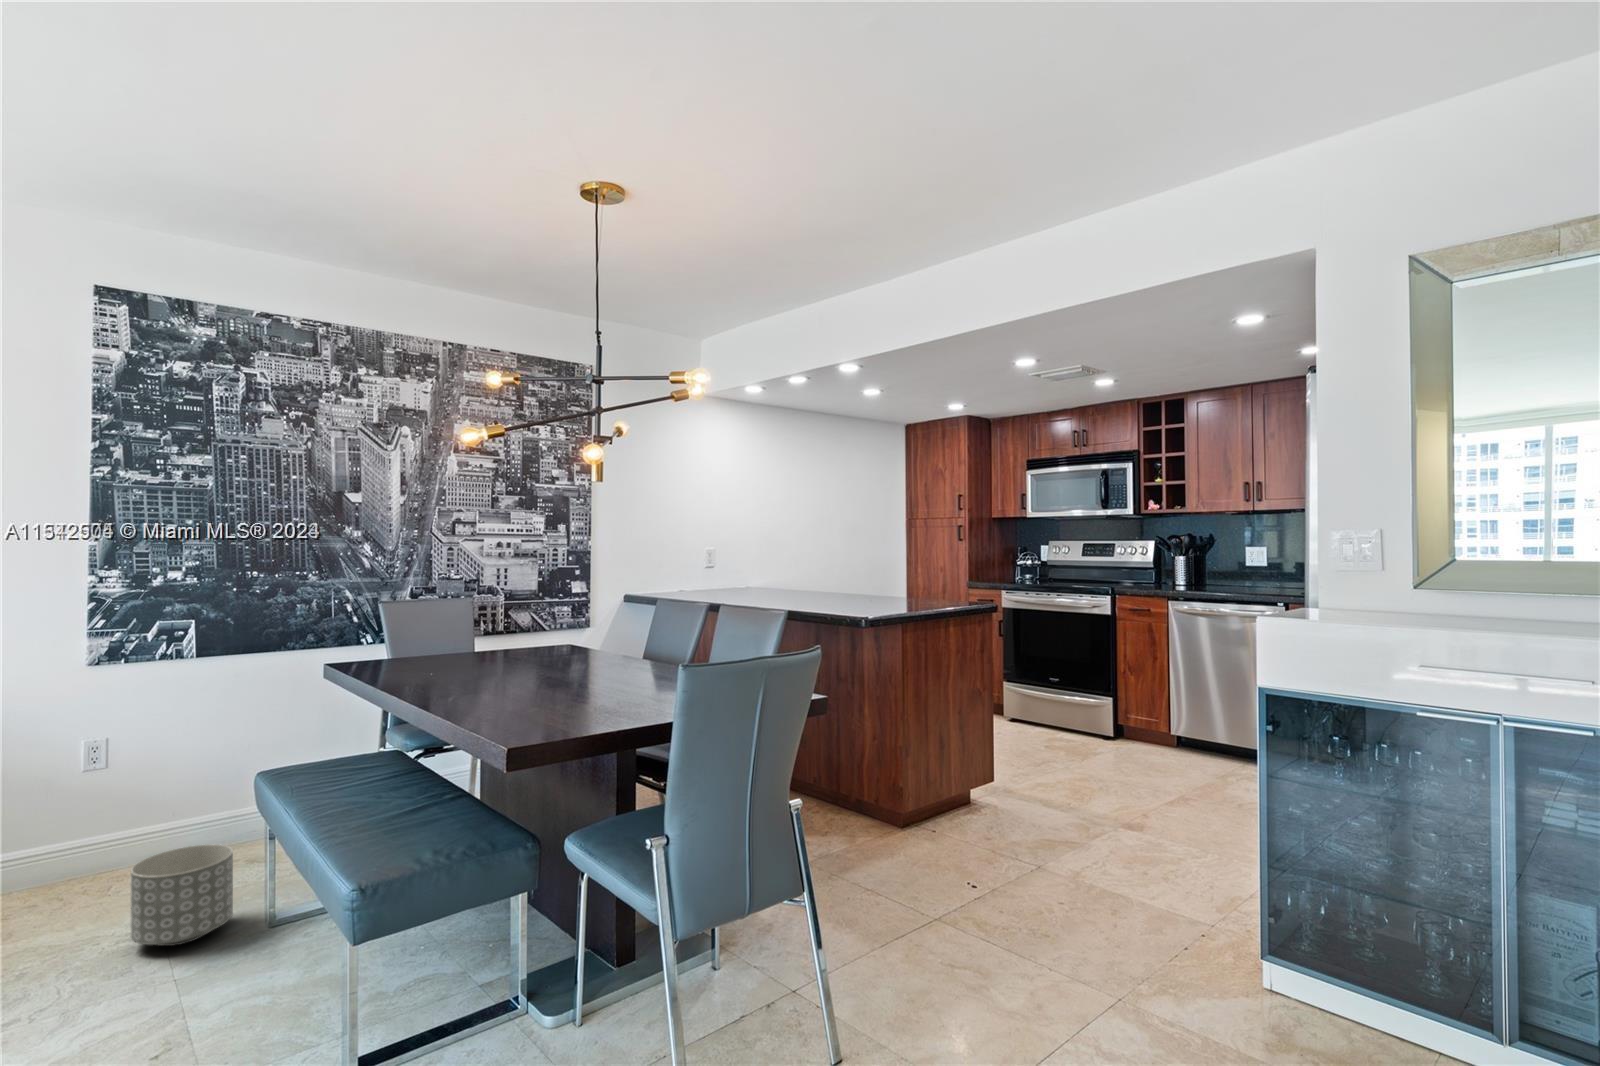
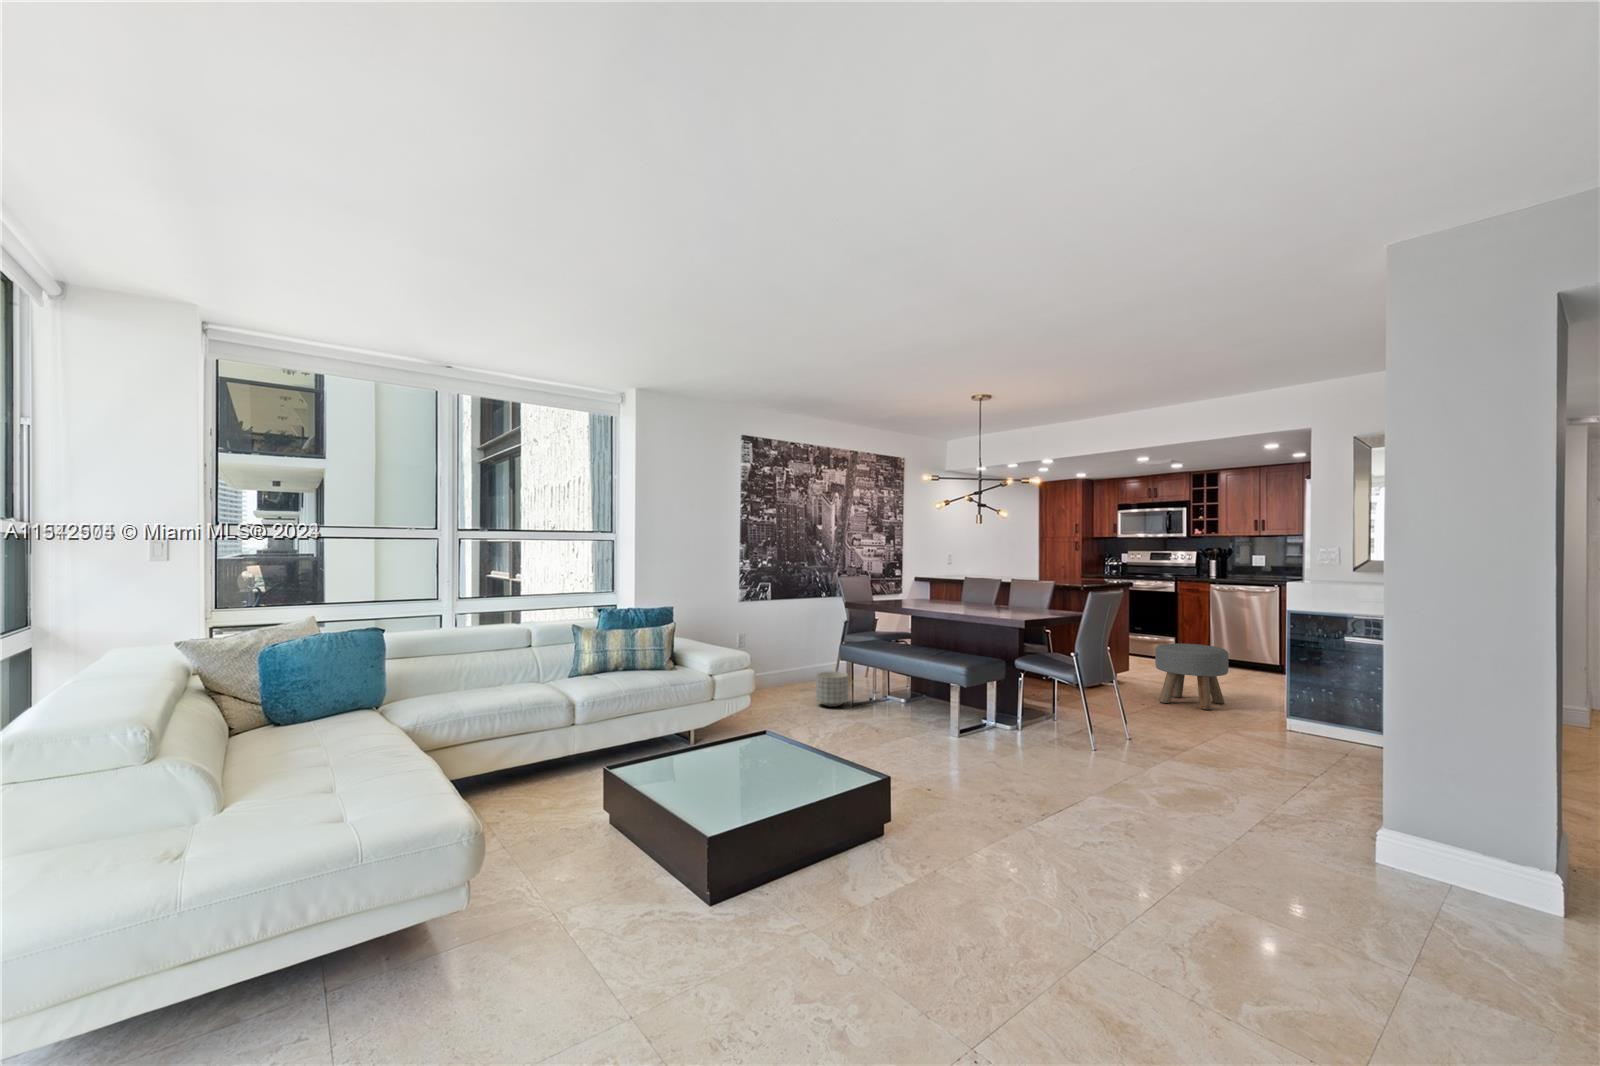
ottoman: none [1003,752,1163,935] -> present [1155,643,1229,710]

